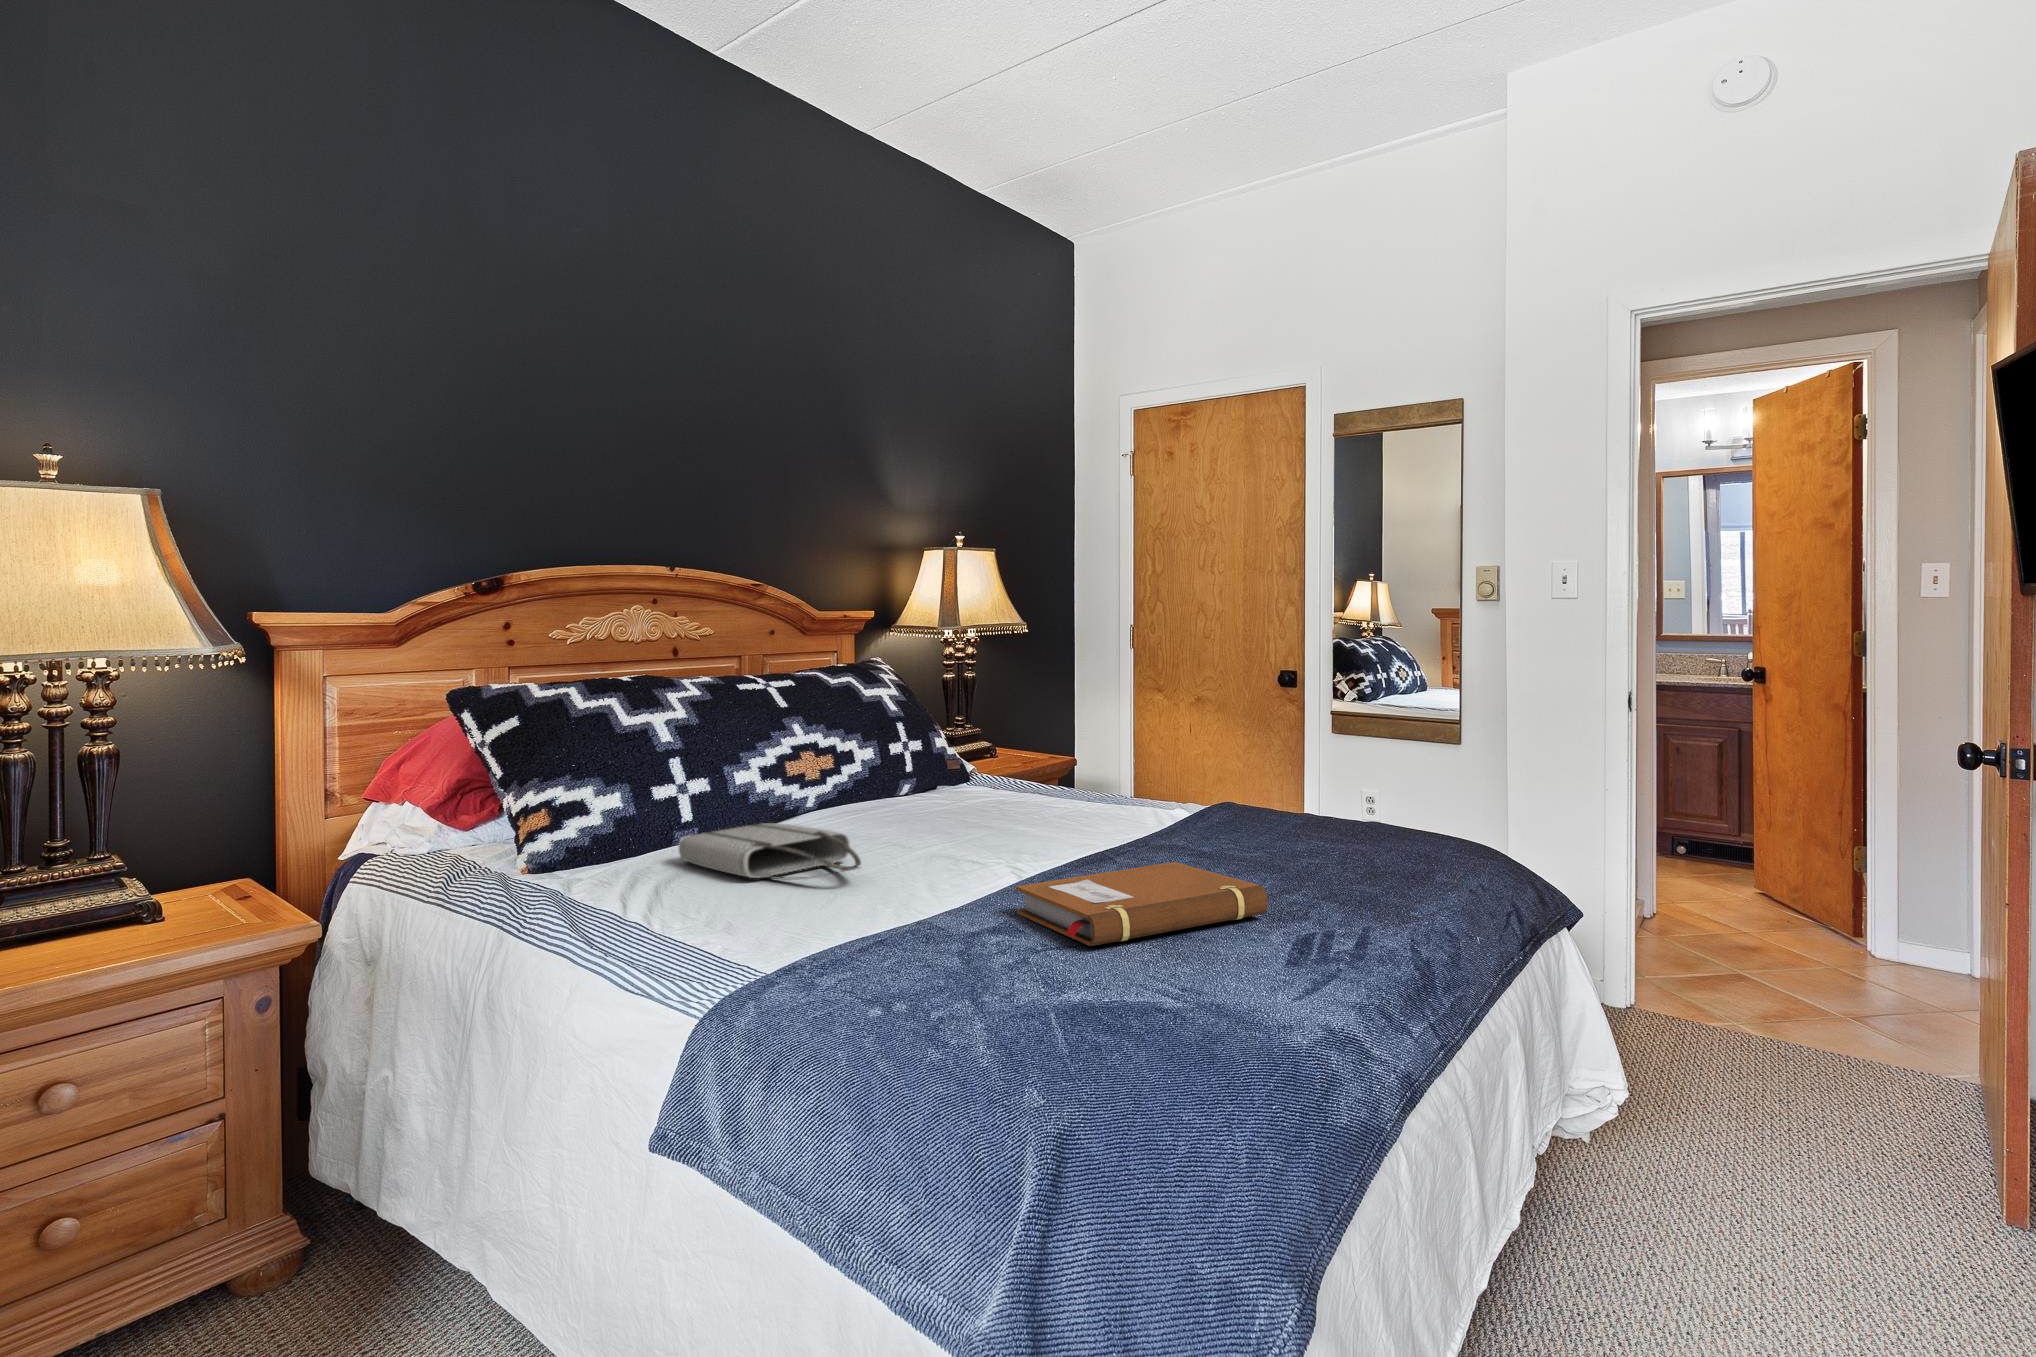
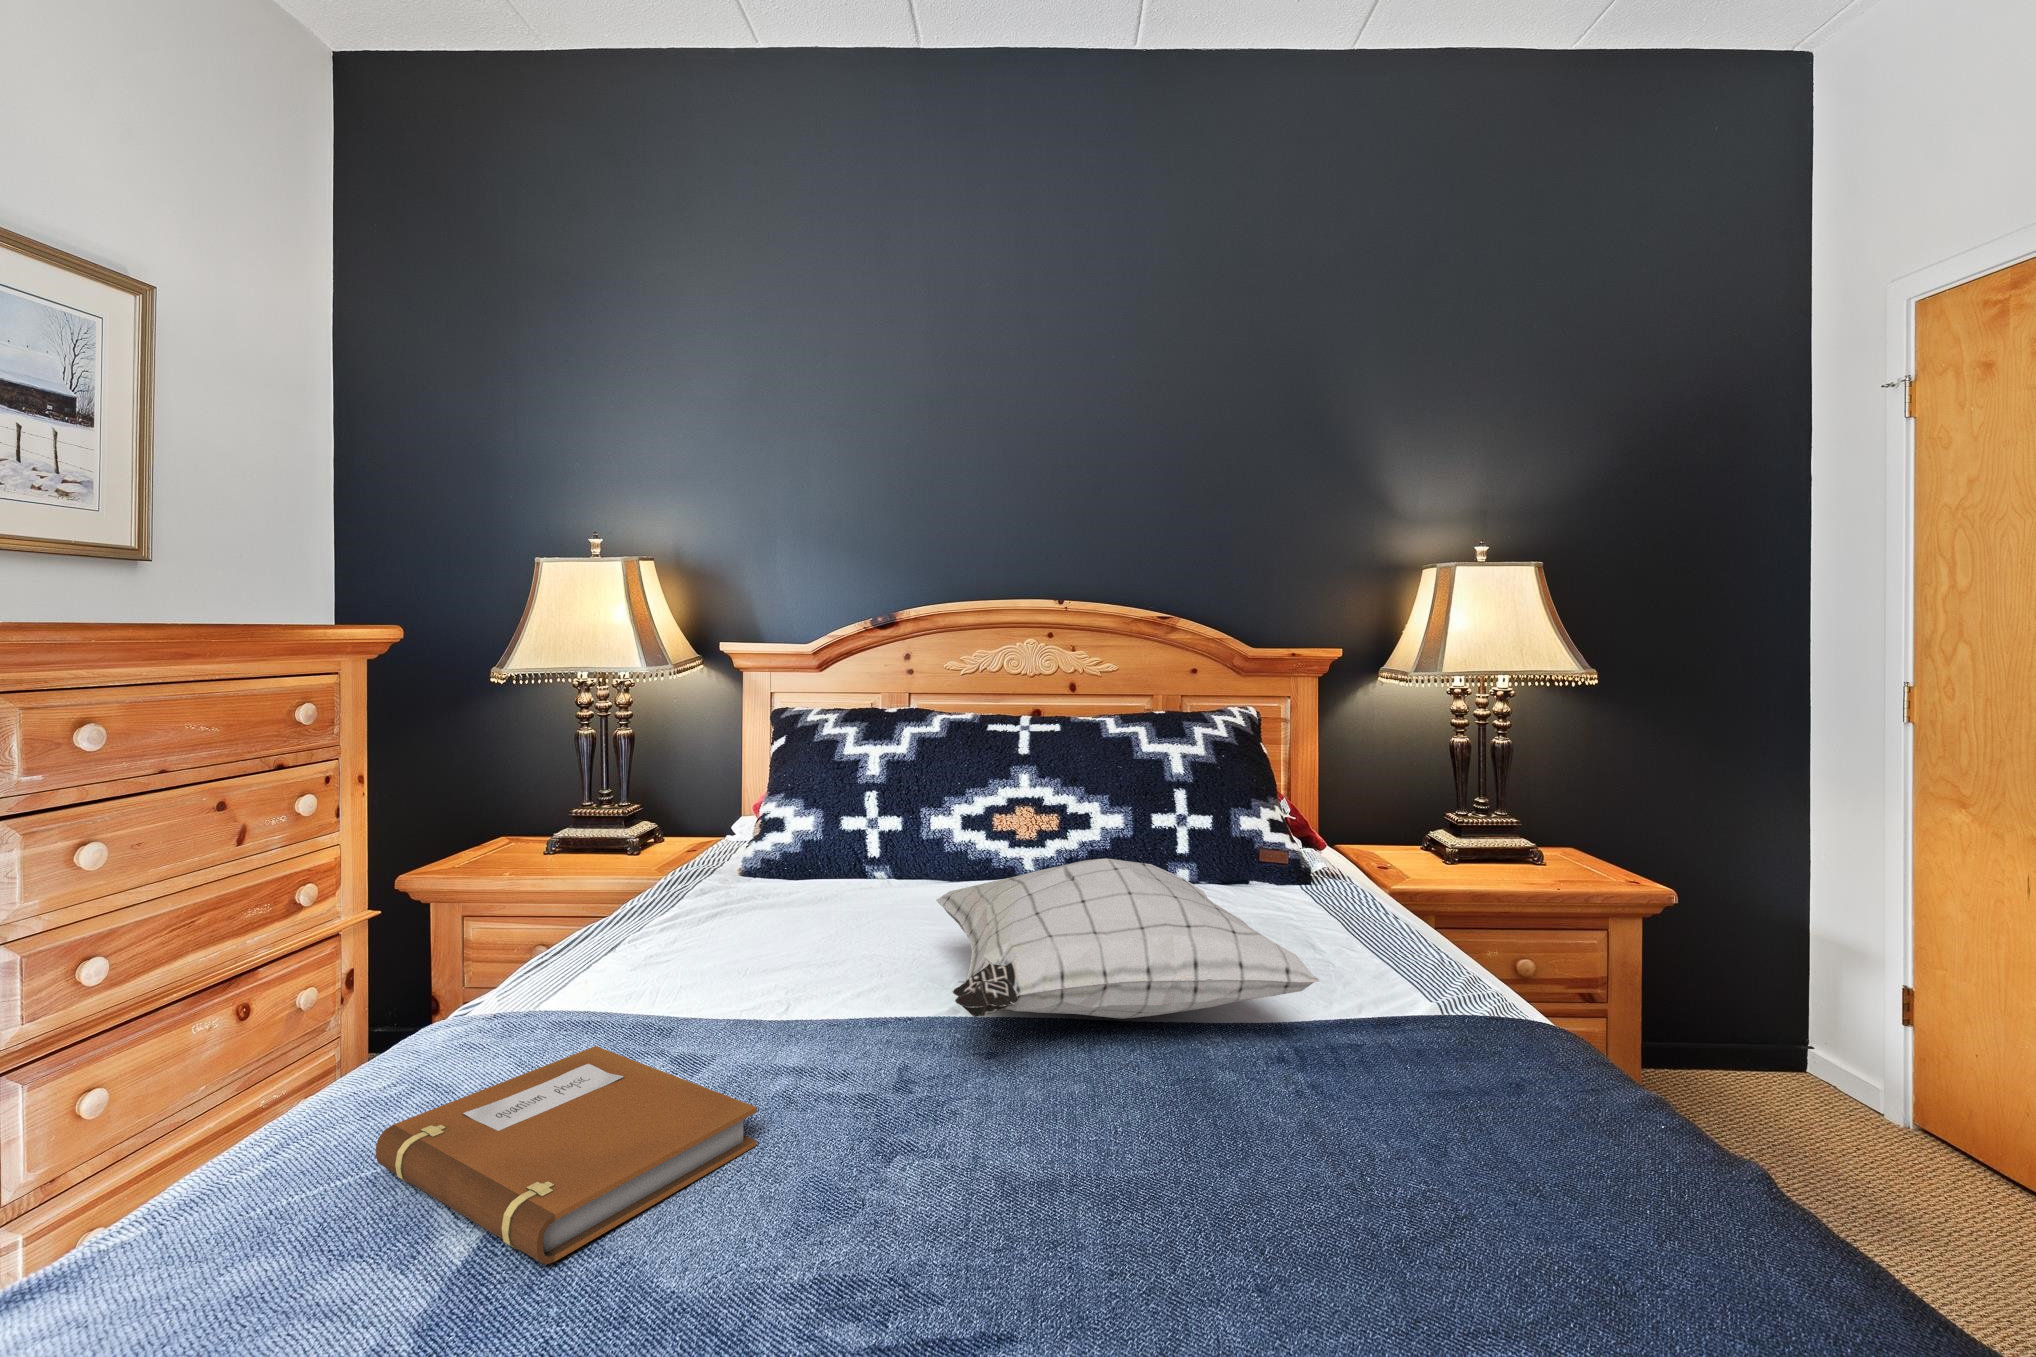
pillow: none [956,723,1230,829] -> present [936,858,1319,1019]
tote bag: present [679,823,861,879] -> none [704,870,889,956]

